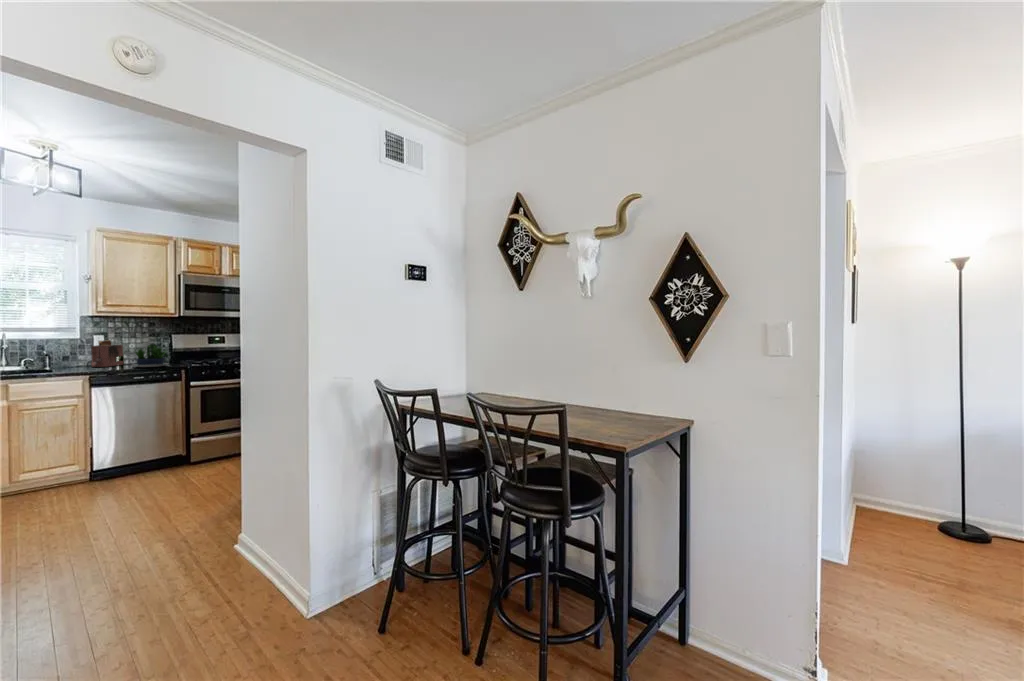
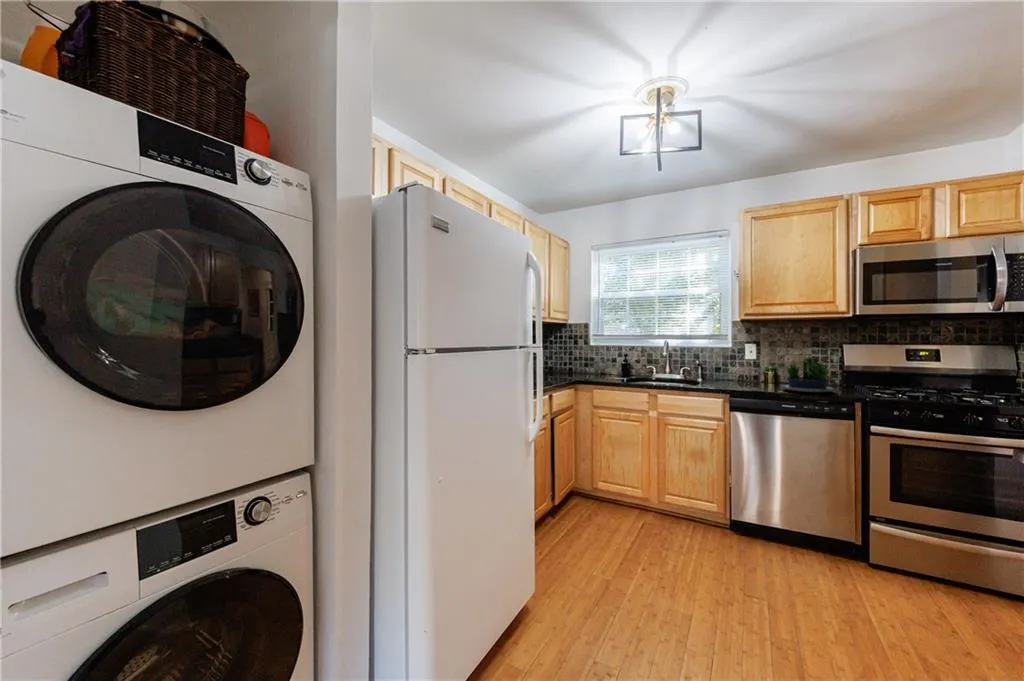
toaster: present [91,340,123,367] -> none [738,351,776,384]

